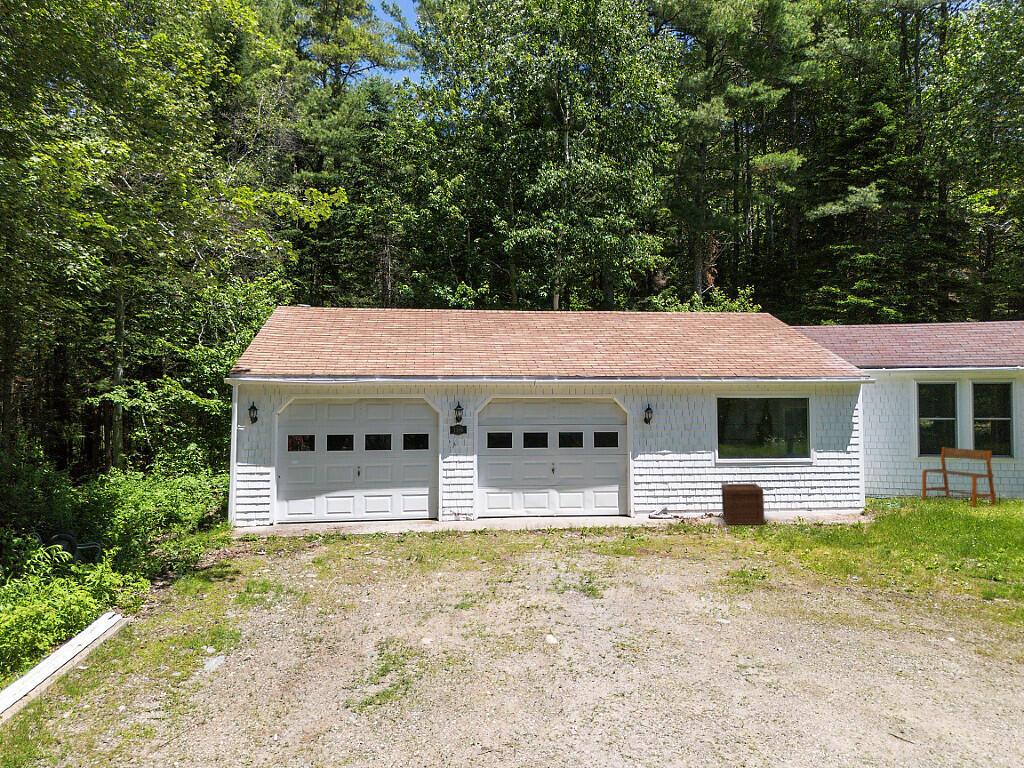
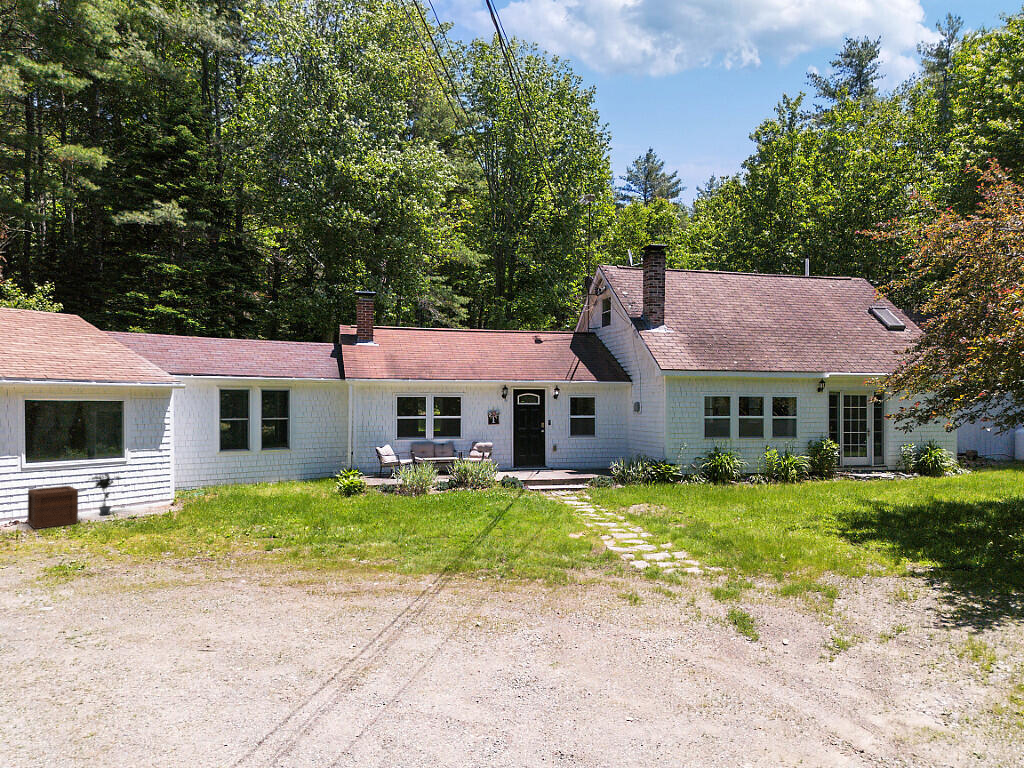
bench: present [922,447,996,507] -> none [219,446,272,490]
potted plant: none [773,472,807,518] -> present [92,473,120,515]

